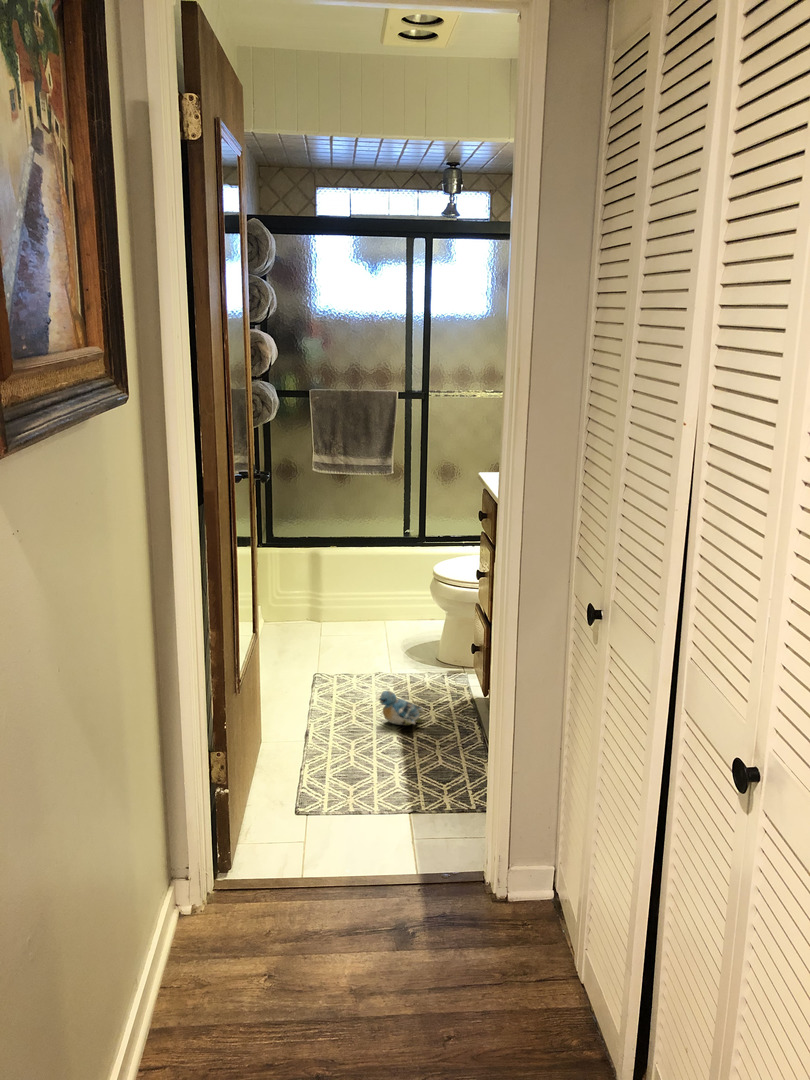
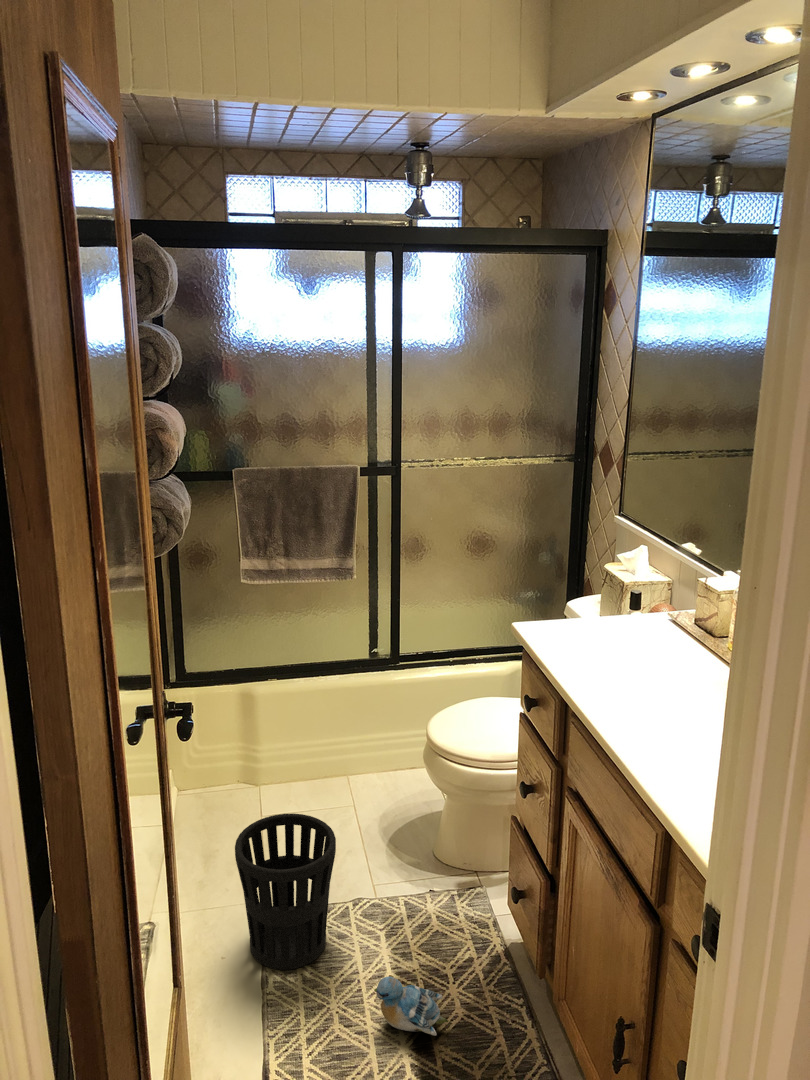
wastebasket: none [296,605,362,698] -> present [235,813,336,970]

